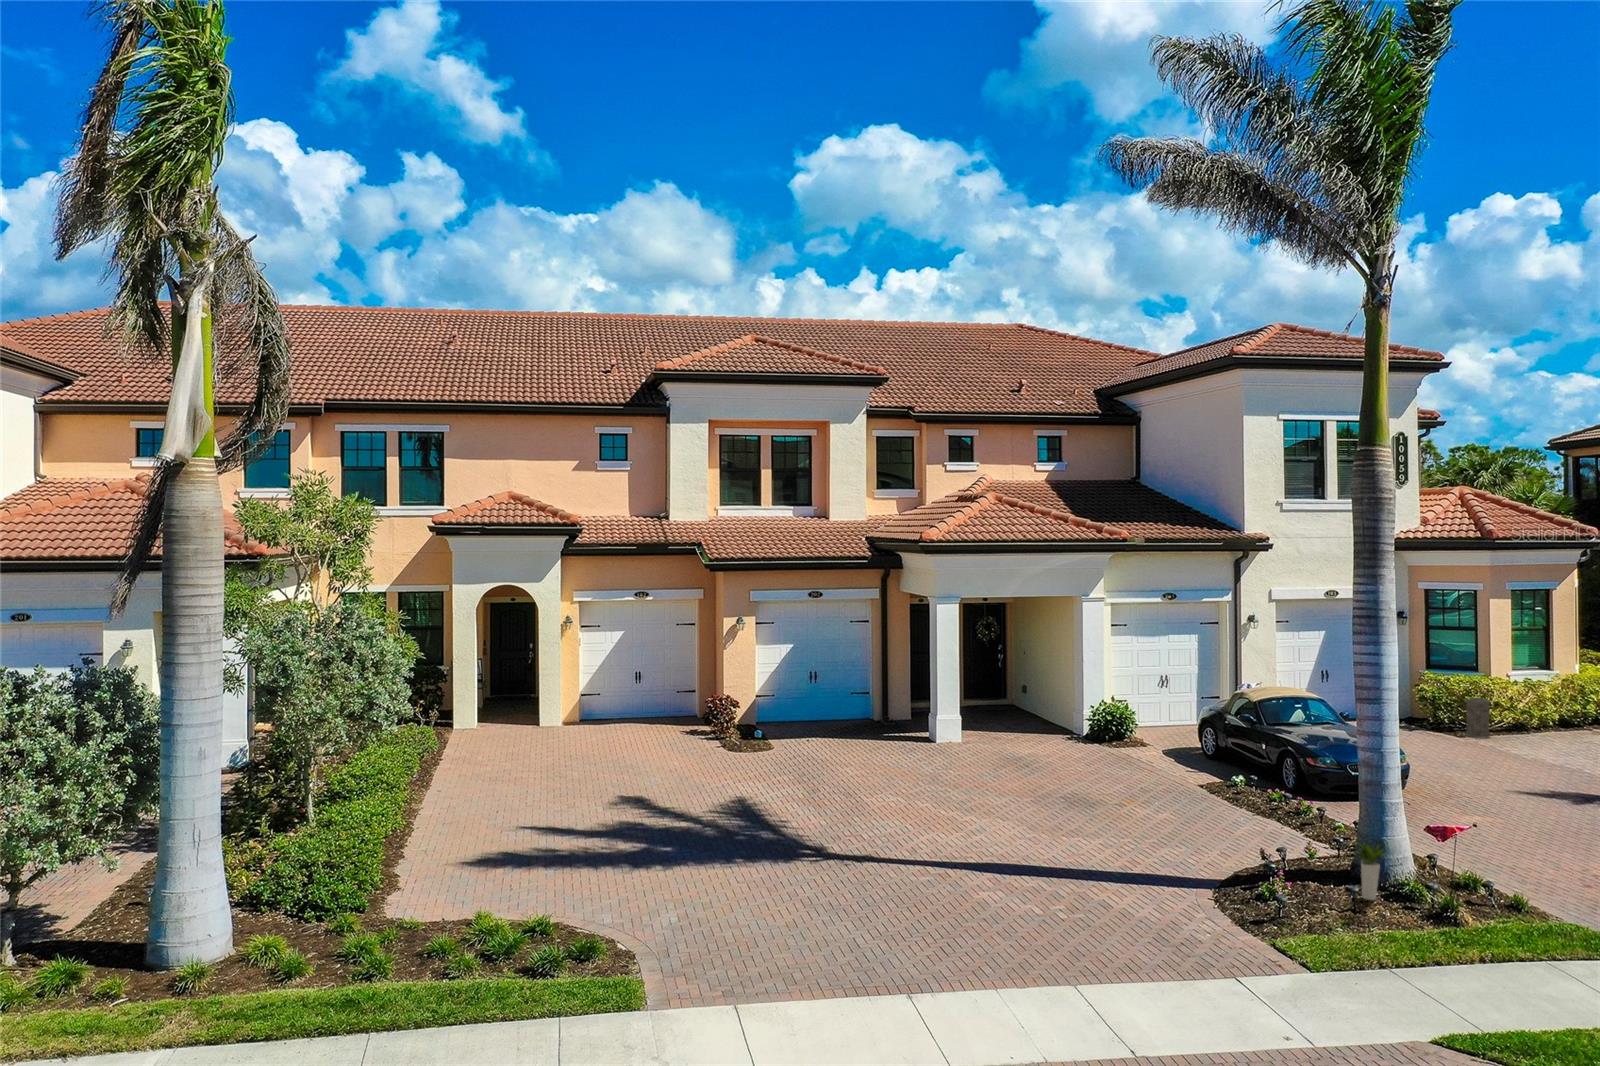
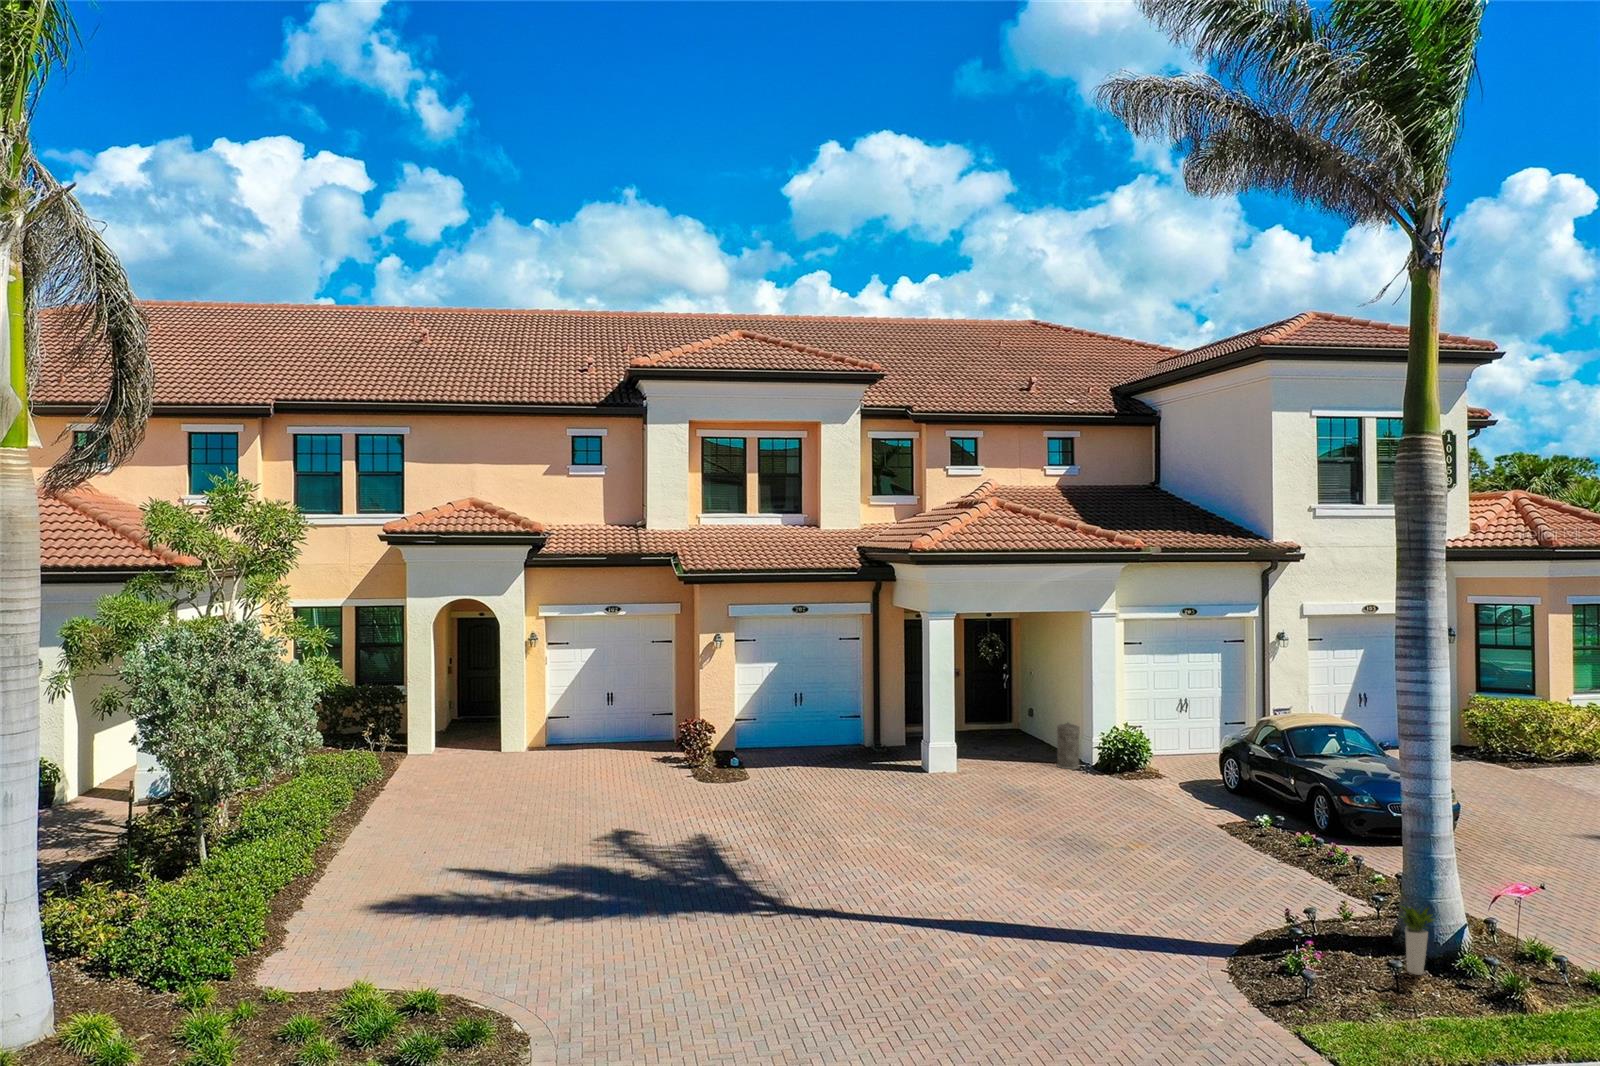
trash can: present [1466,697,1490,738] -> present [1057,723,1080,769]

